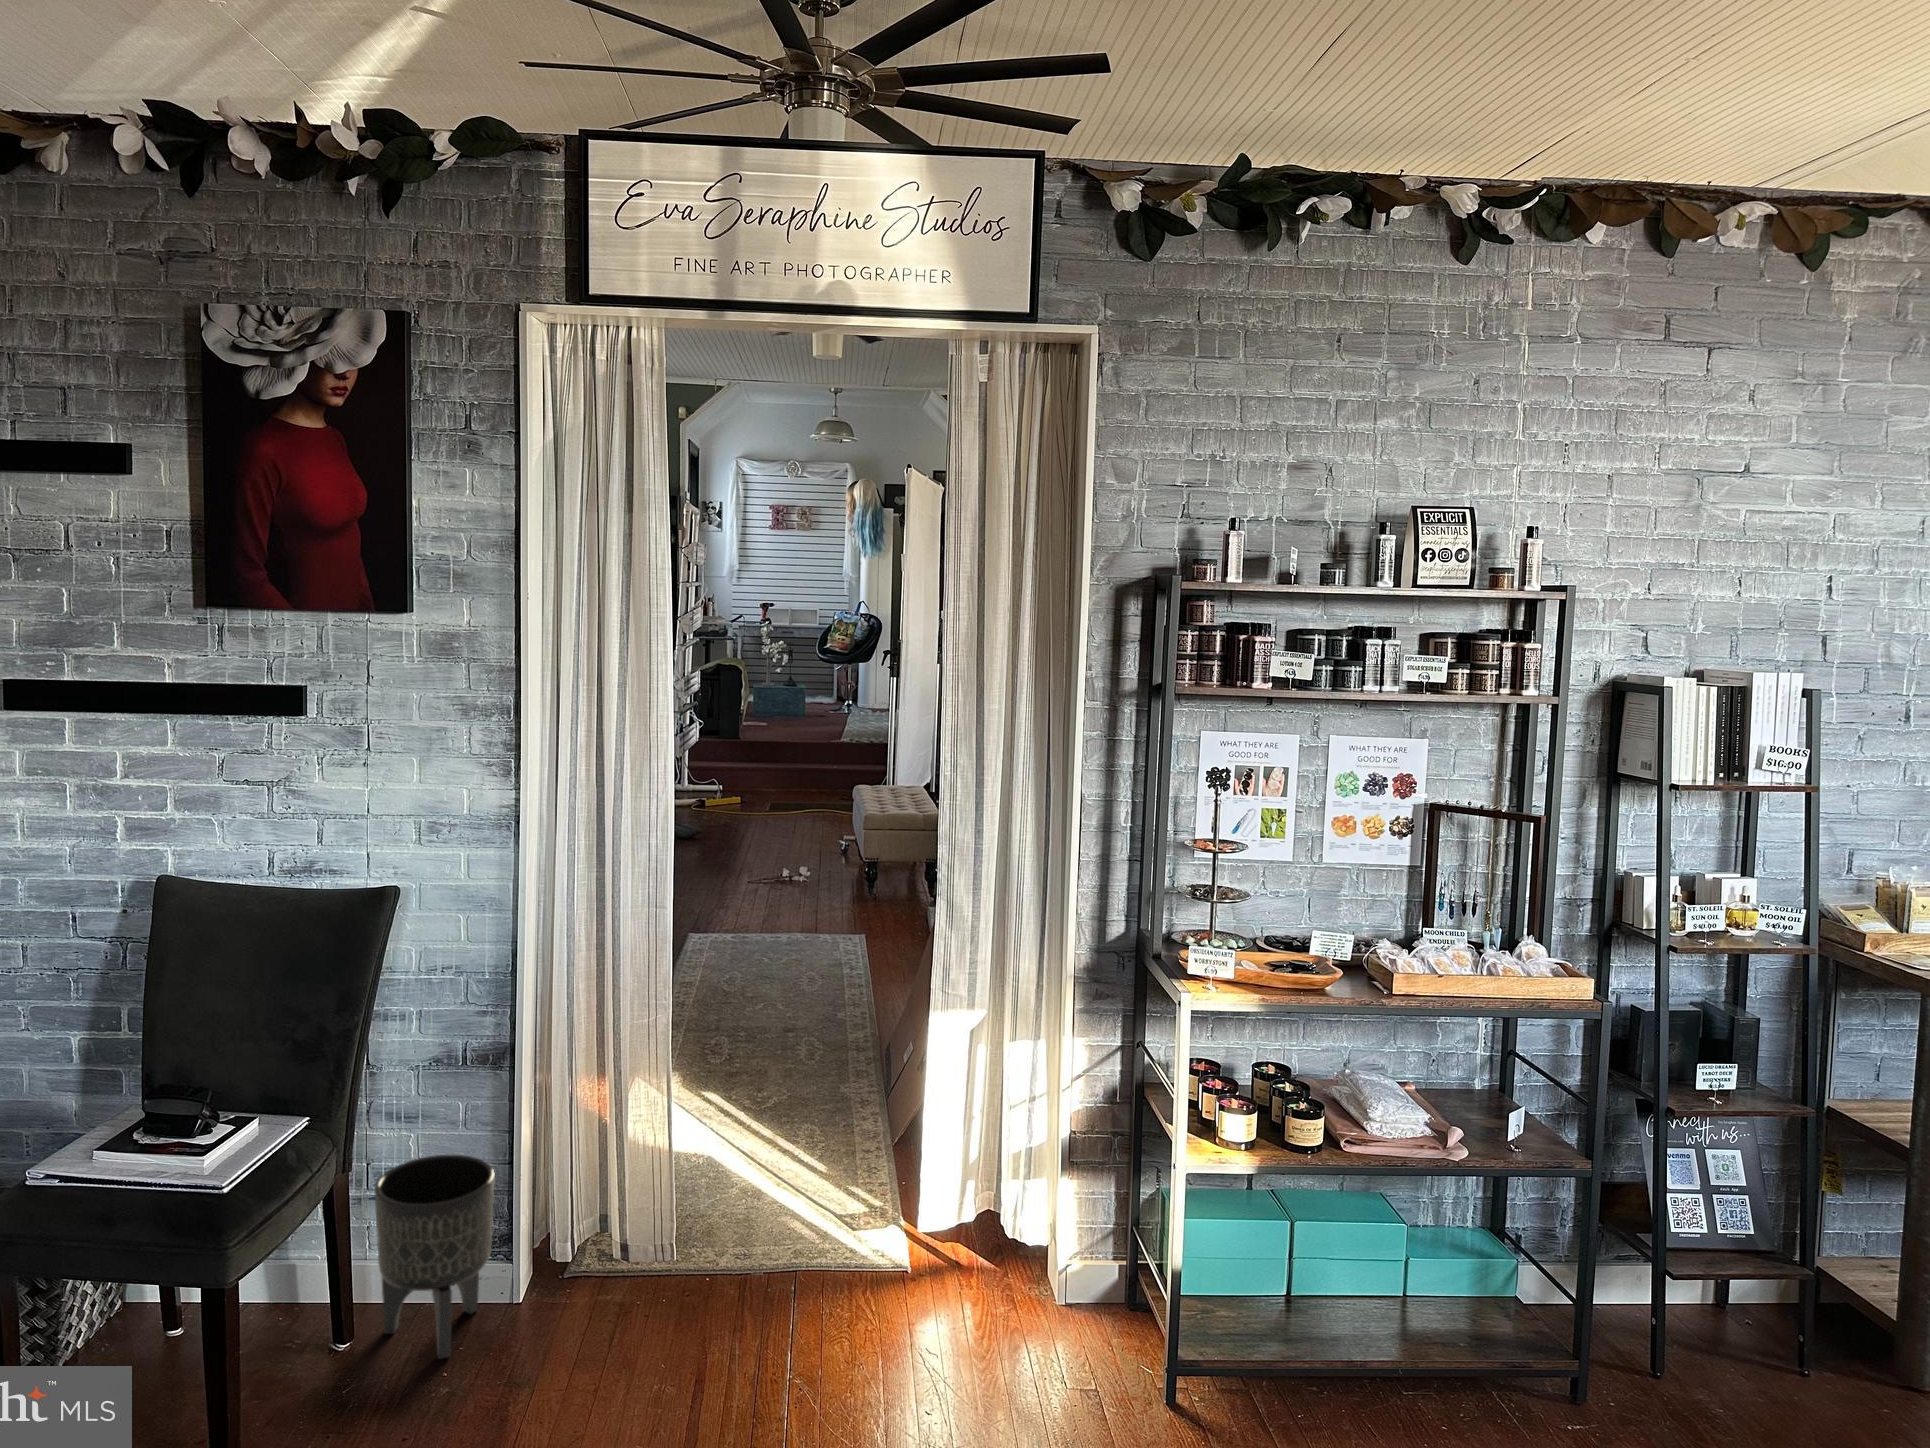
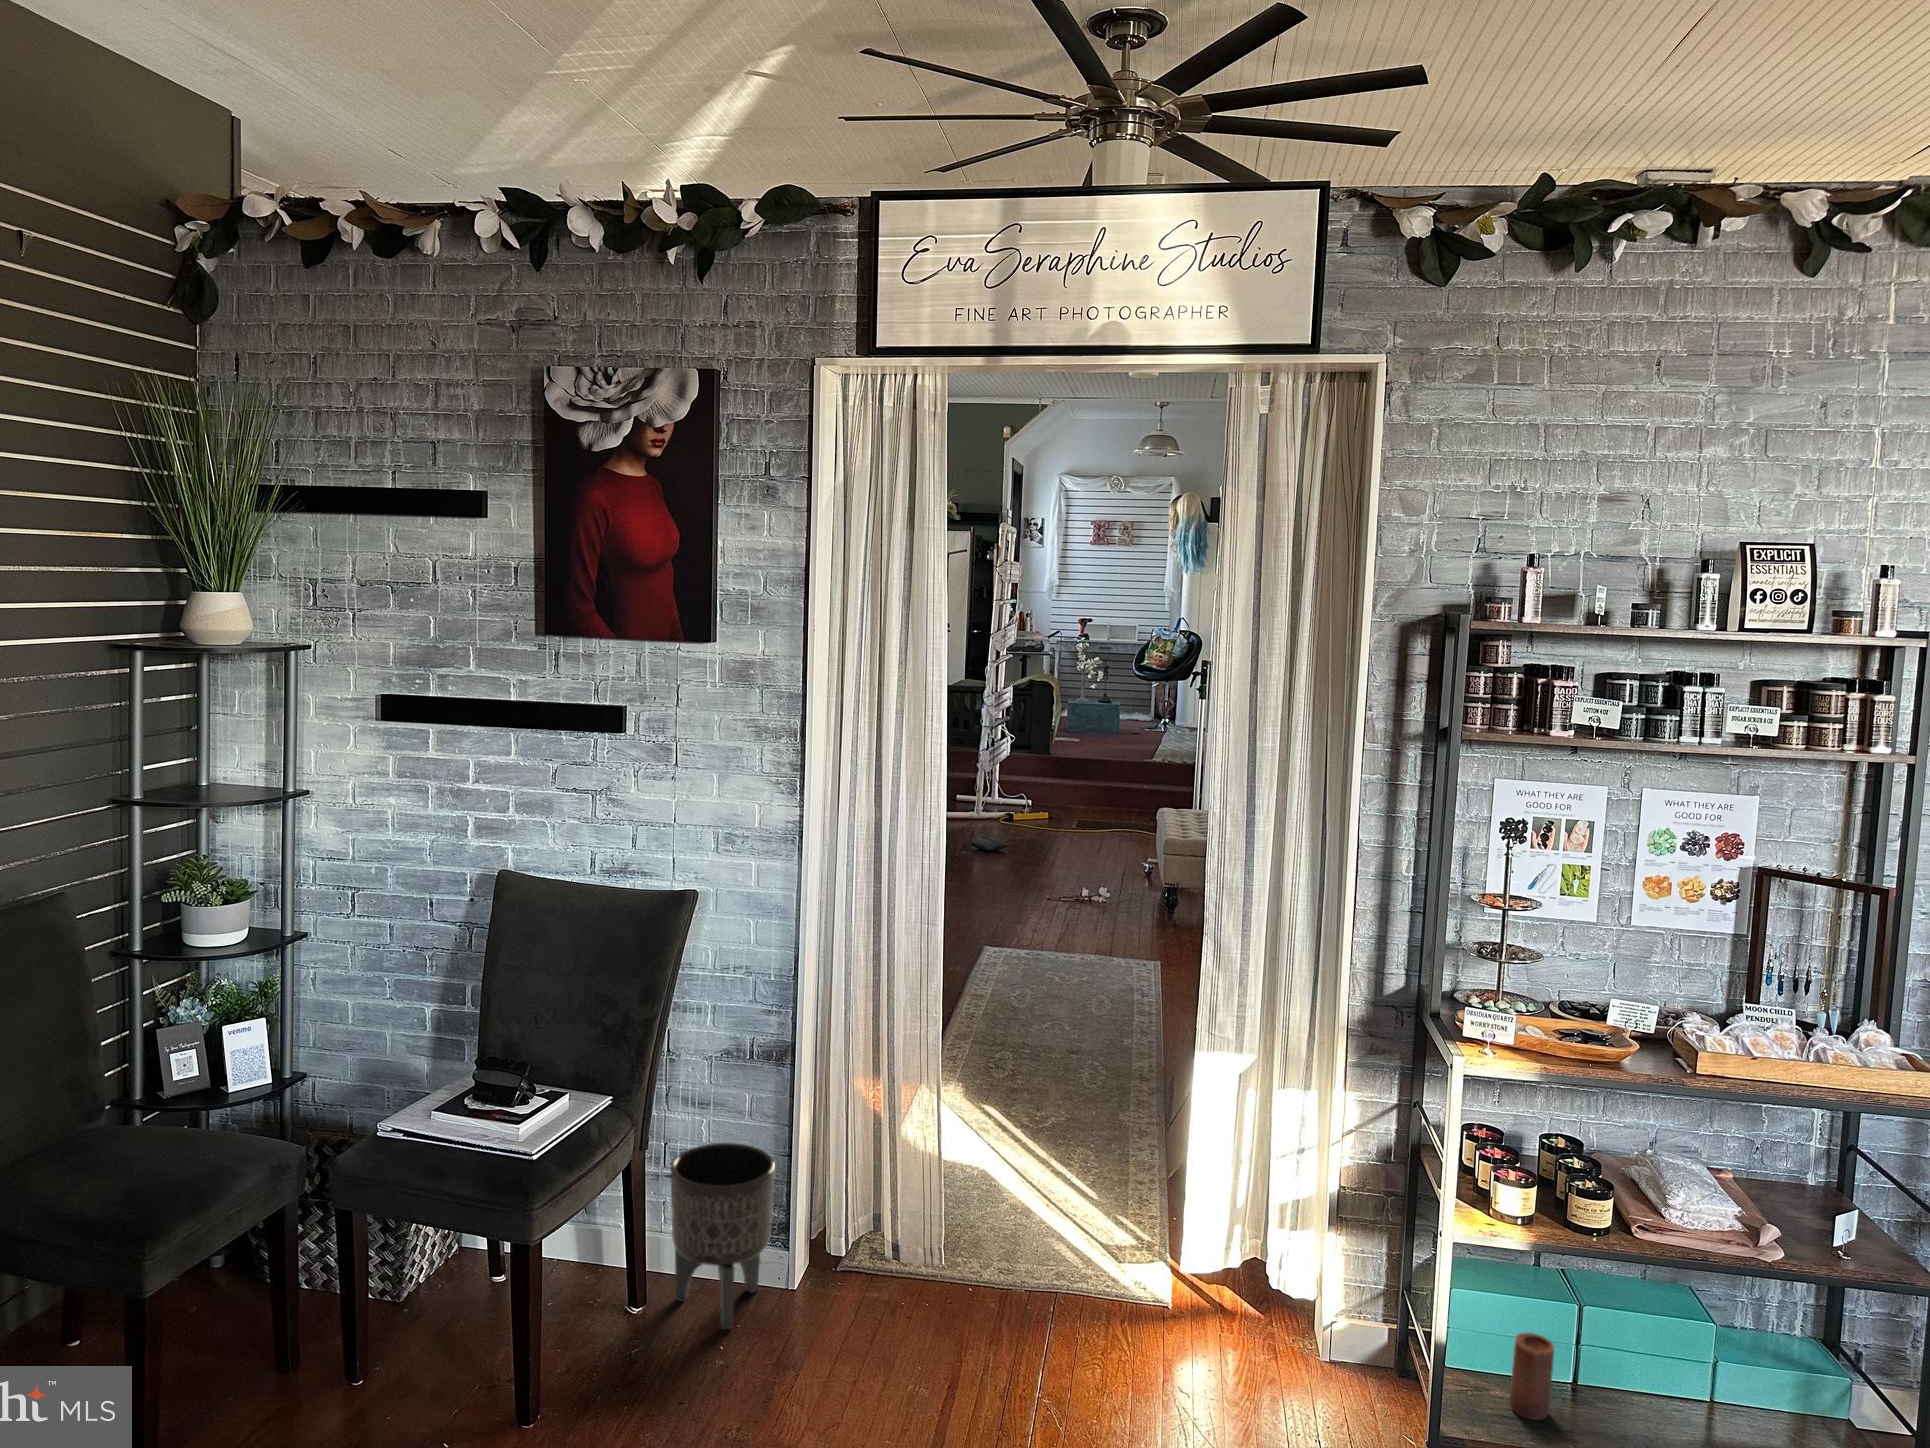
candle: none [1235,1254,1274,1337] -> present [1510,1333,1554,1420]

